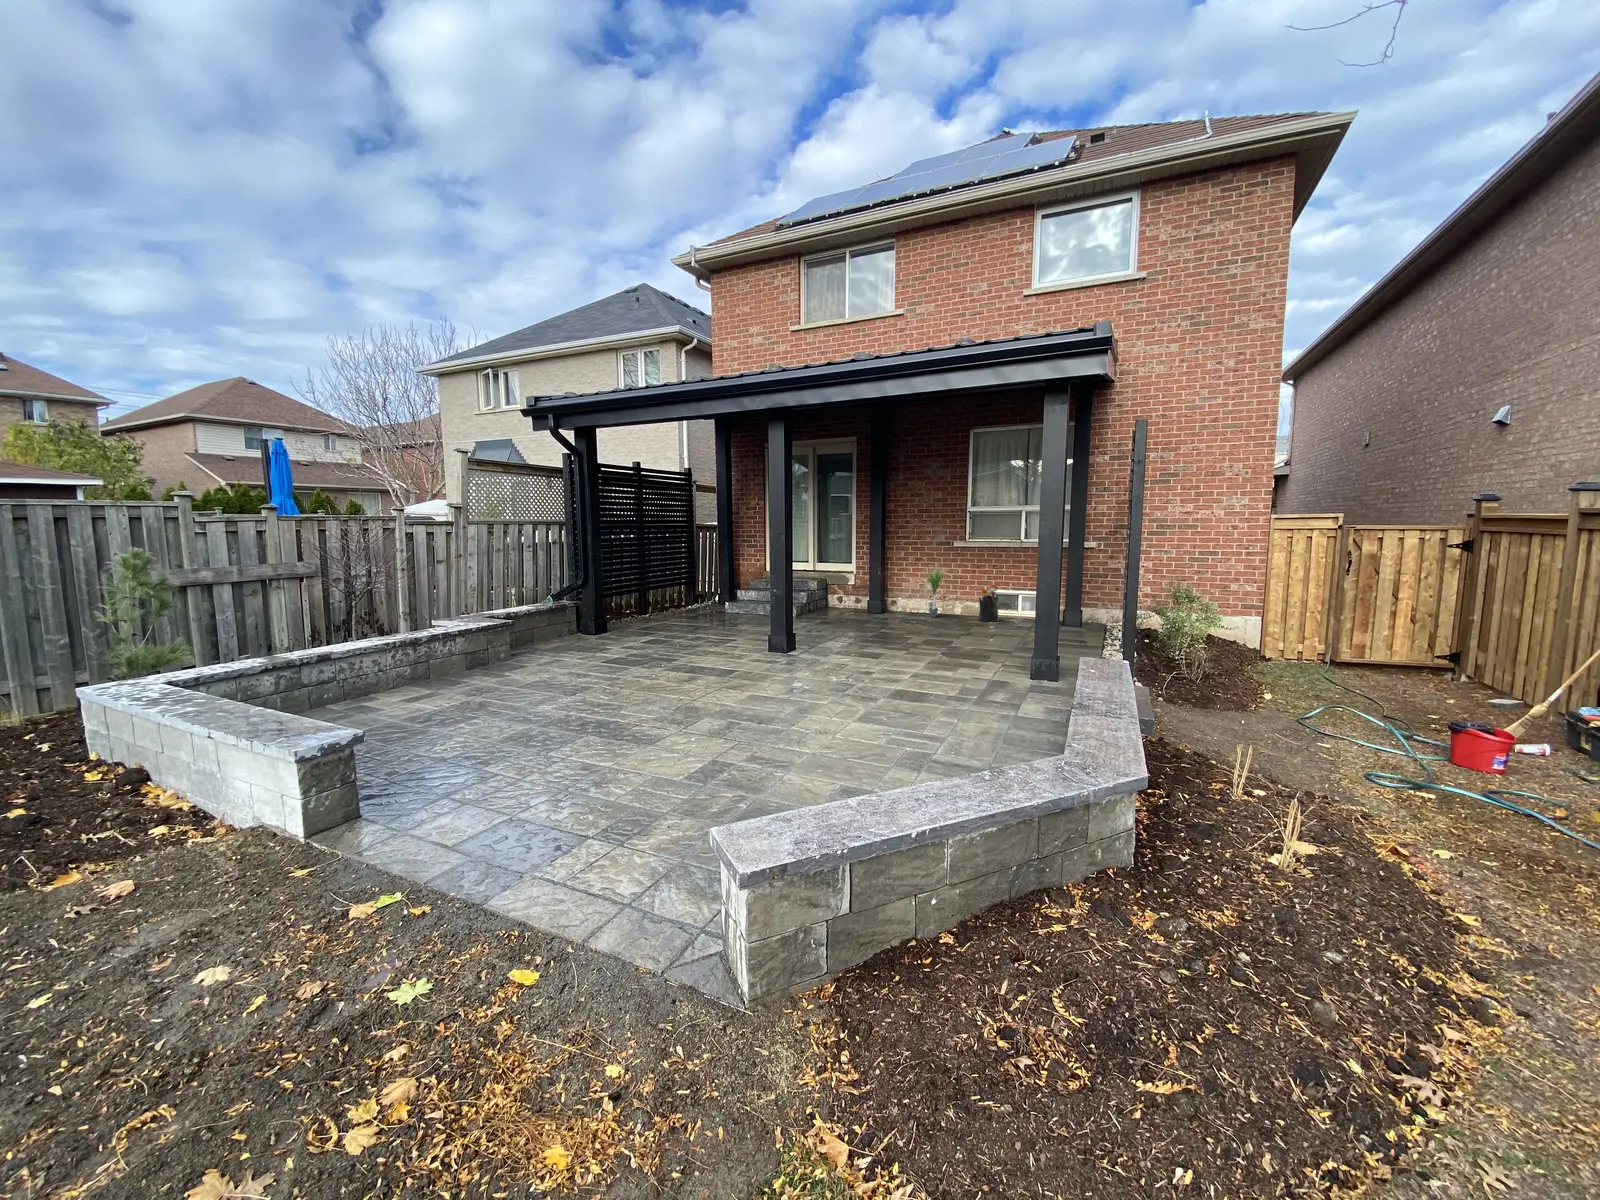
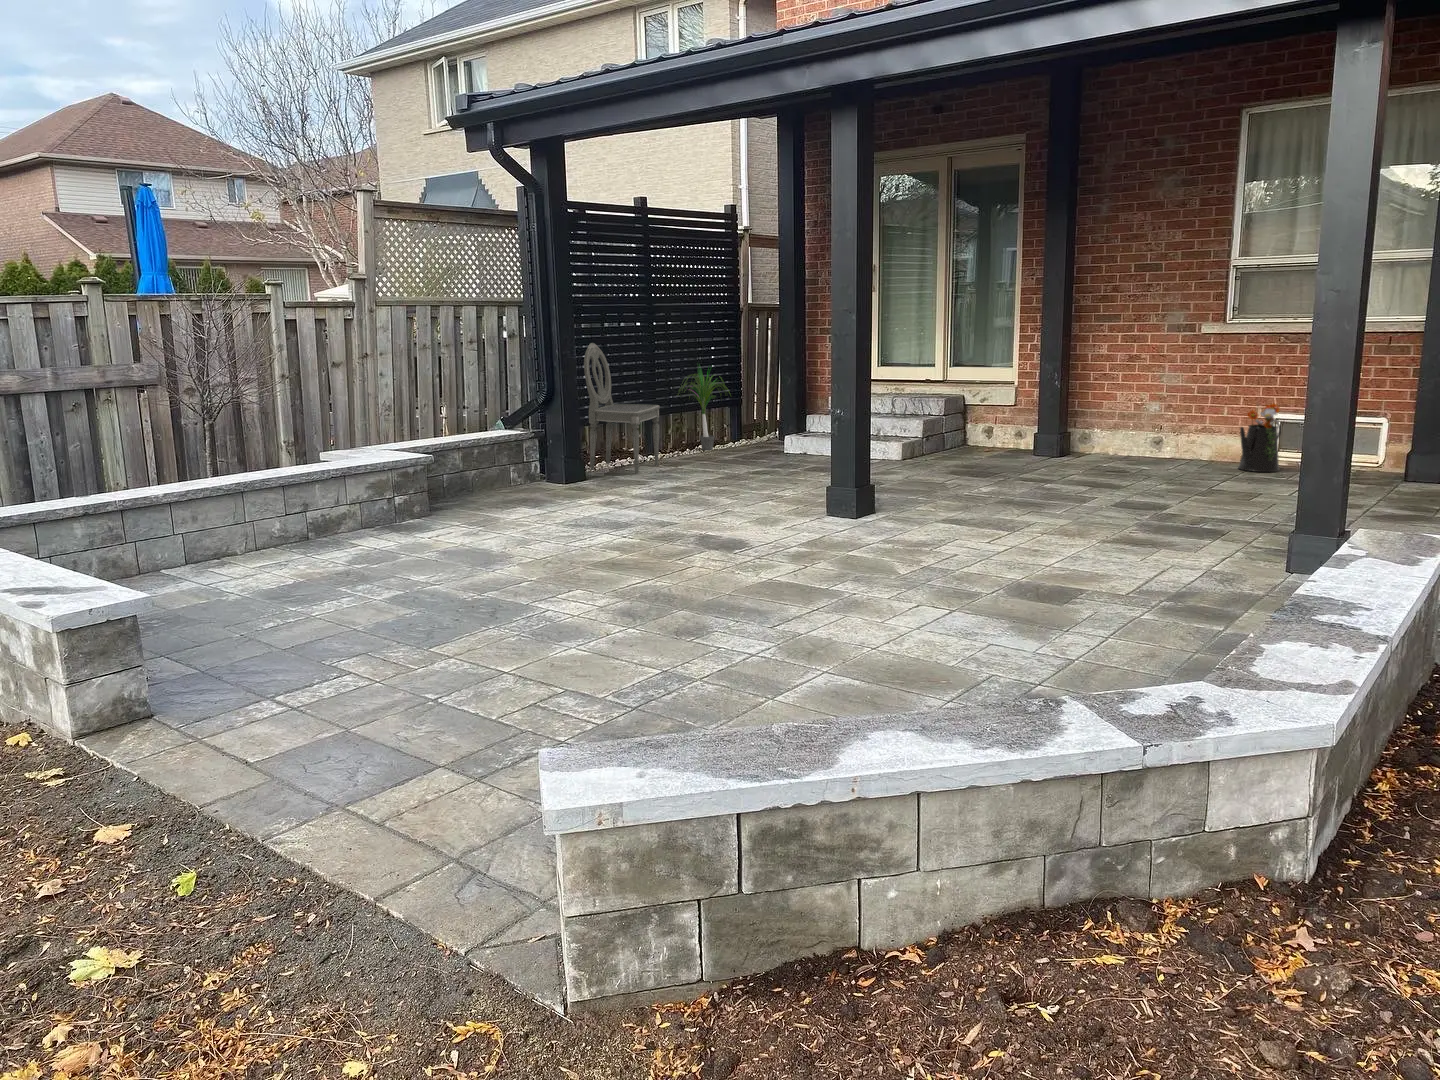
dining chair: none [607,549,653,629] -> present [584,343,660,474]
potted plant: present [927,569,943,617] -> present [687,370,717,450]

